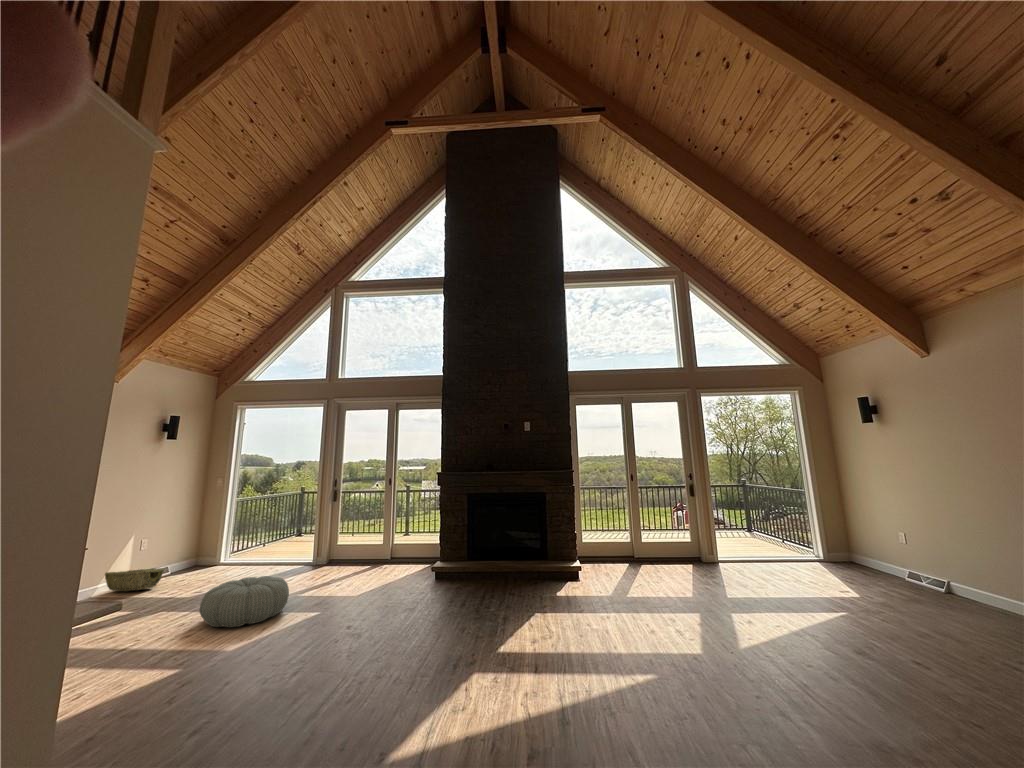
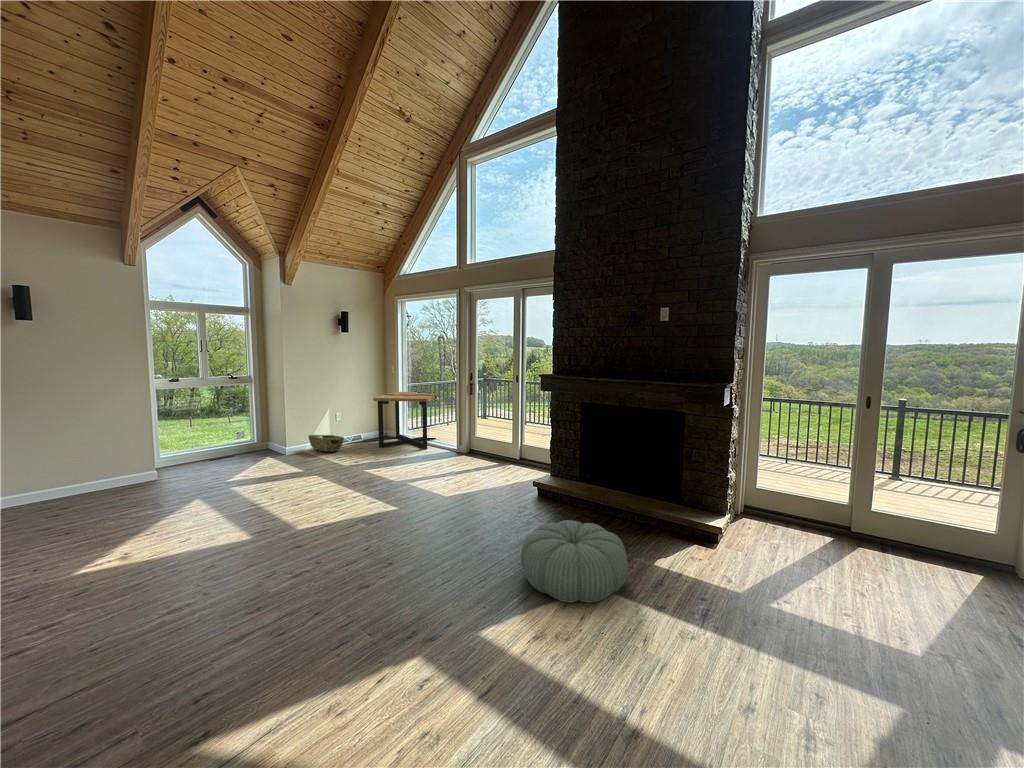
side table: none [207,505,281,577] -> present [373,392,437,449]
pouf: present [200,576,289,627] -> present [520,520,628,603]

